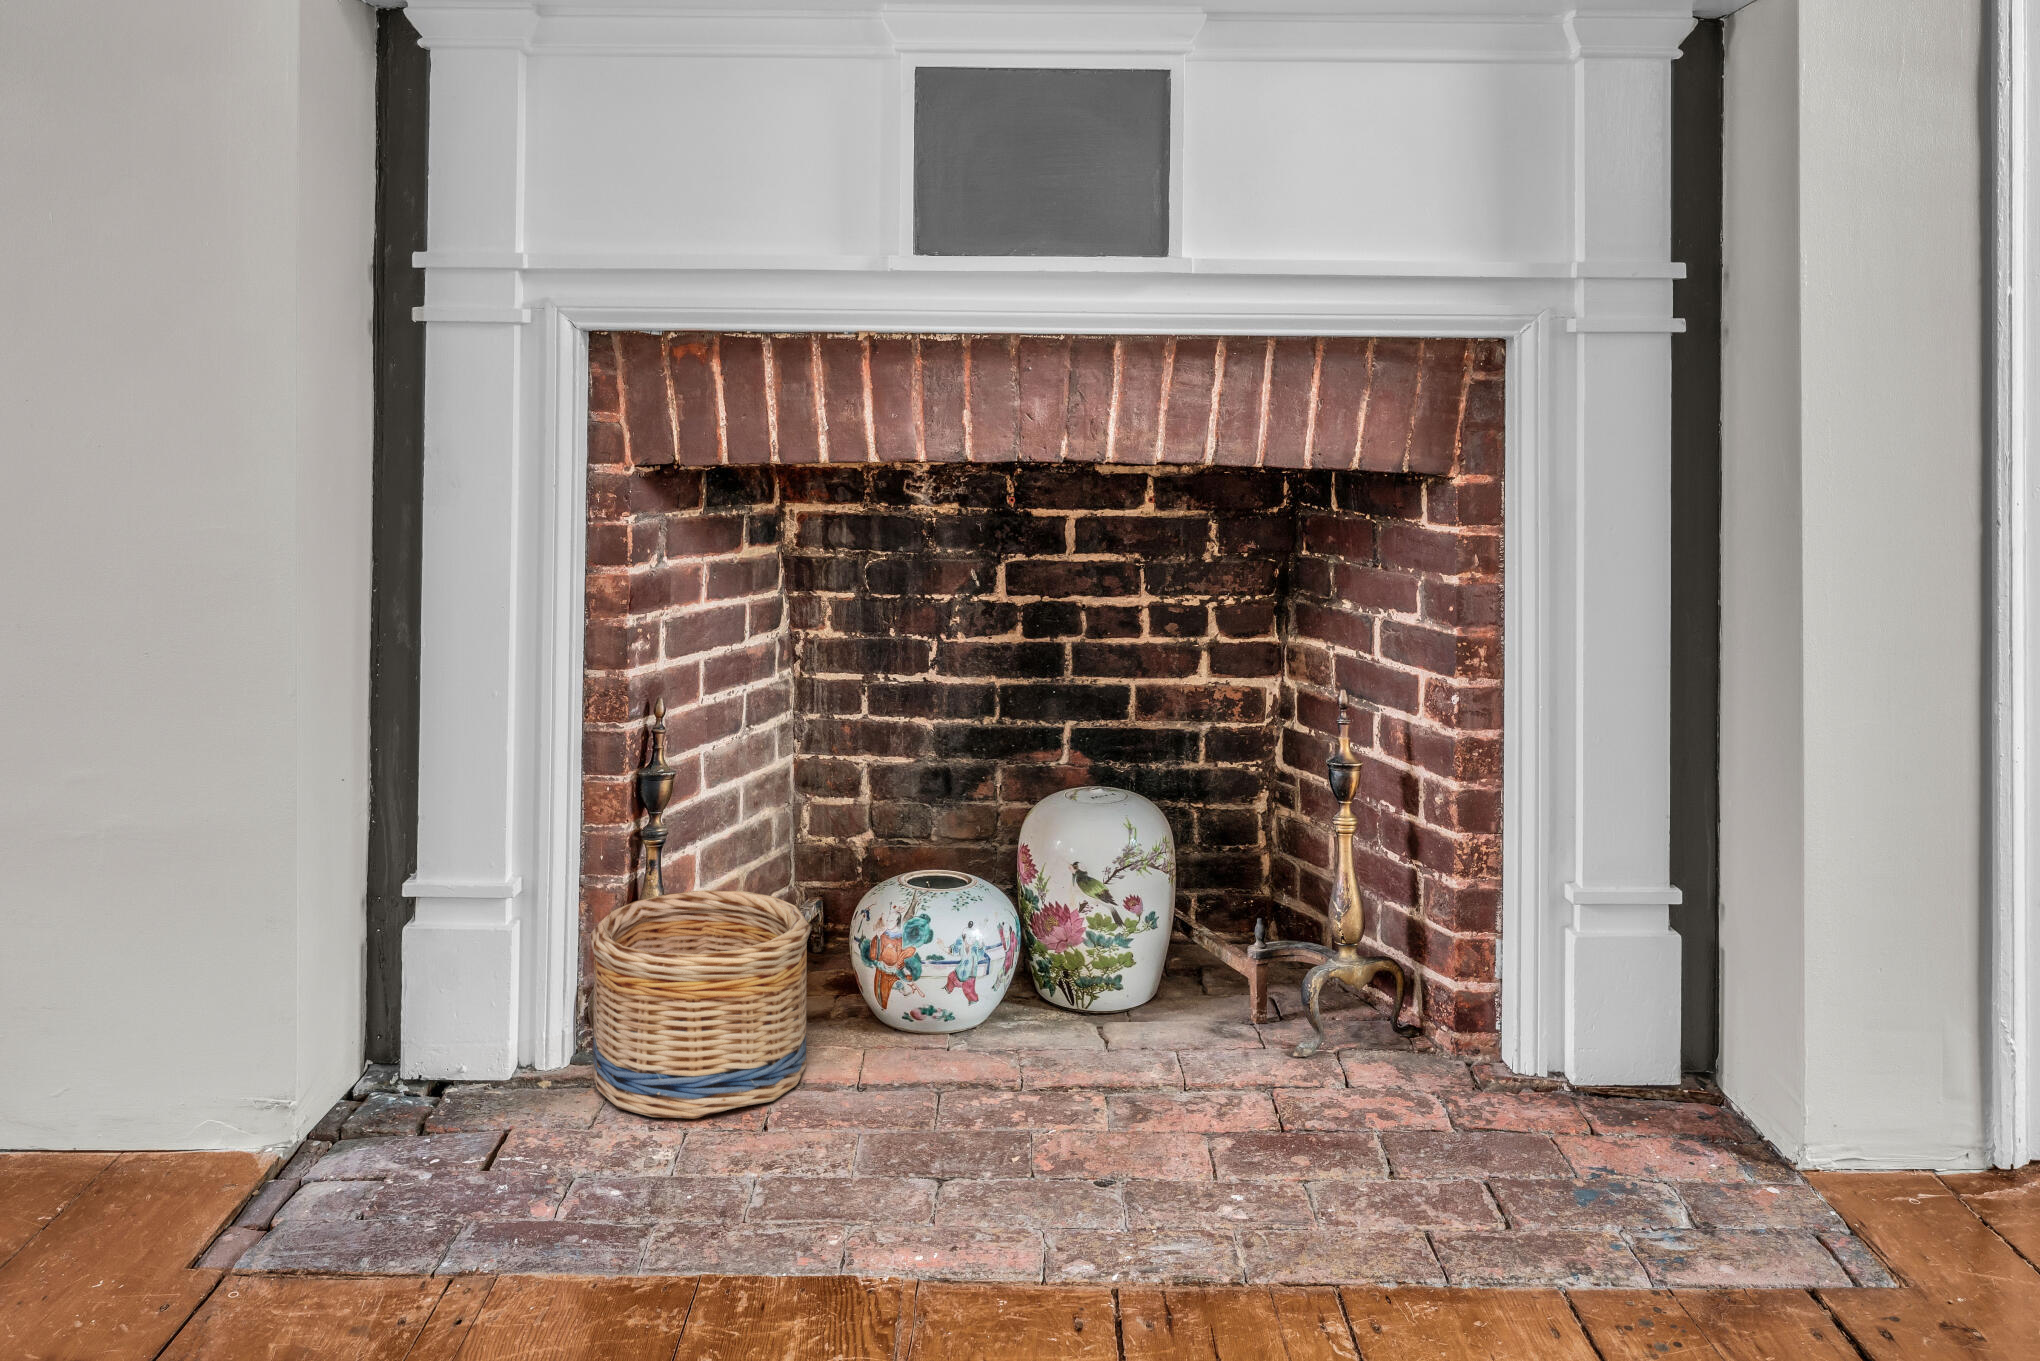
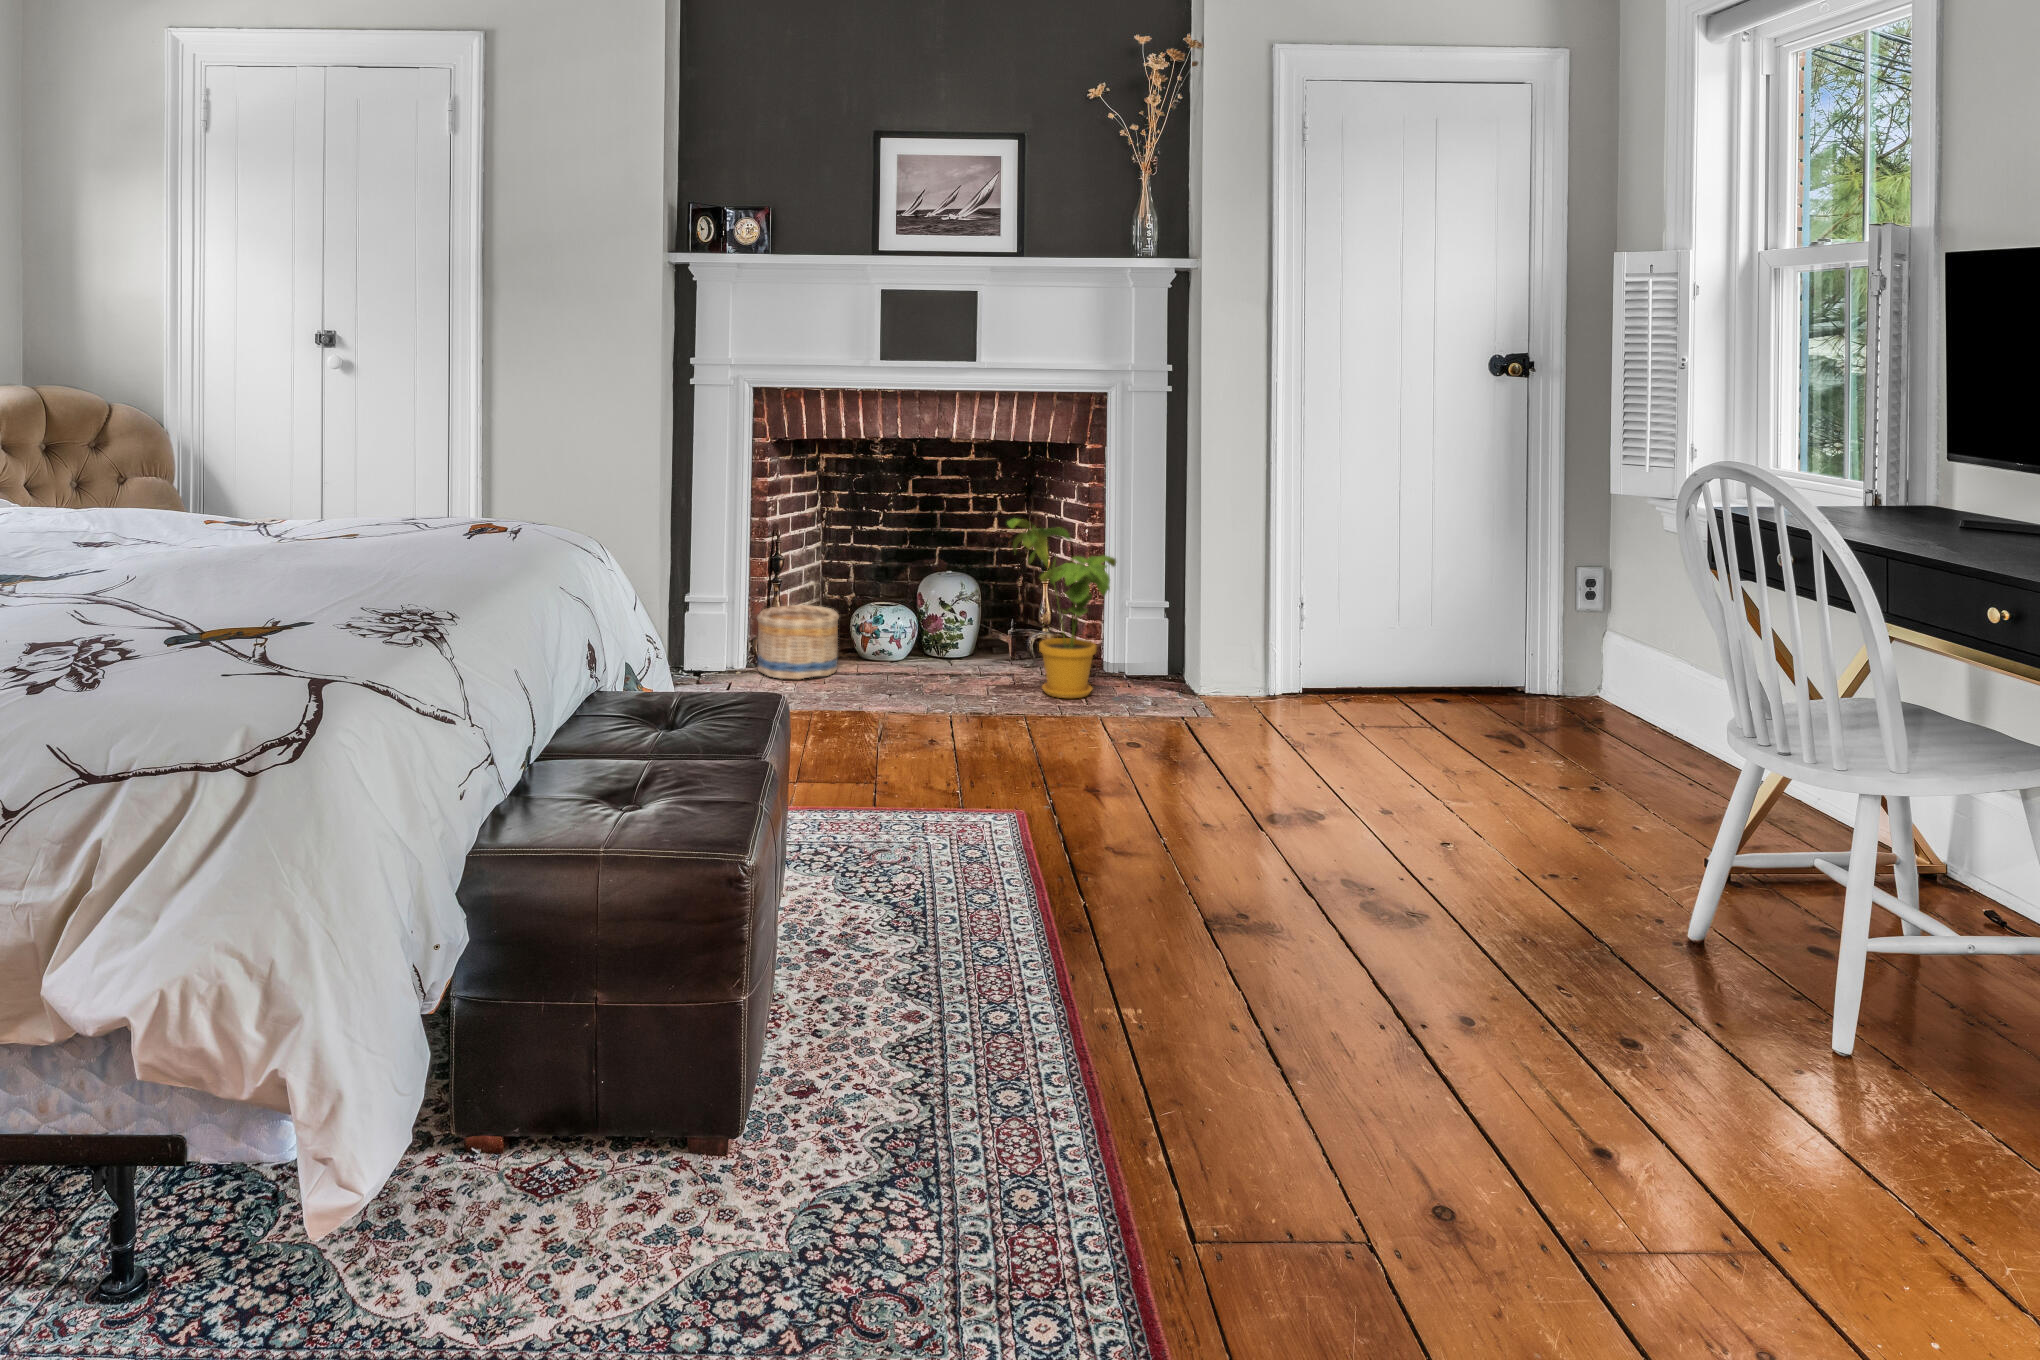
house plant: none [1263,681,1574,1203] -> present [1007,518,1116,698]

